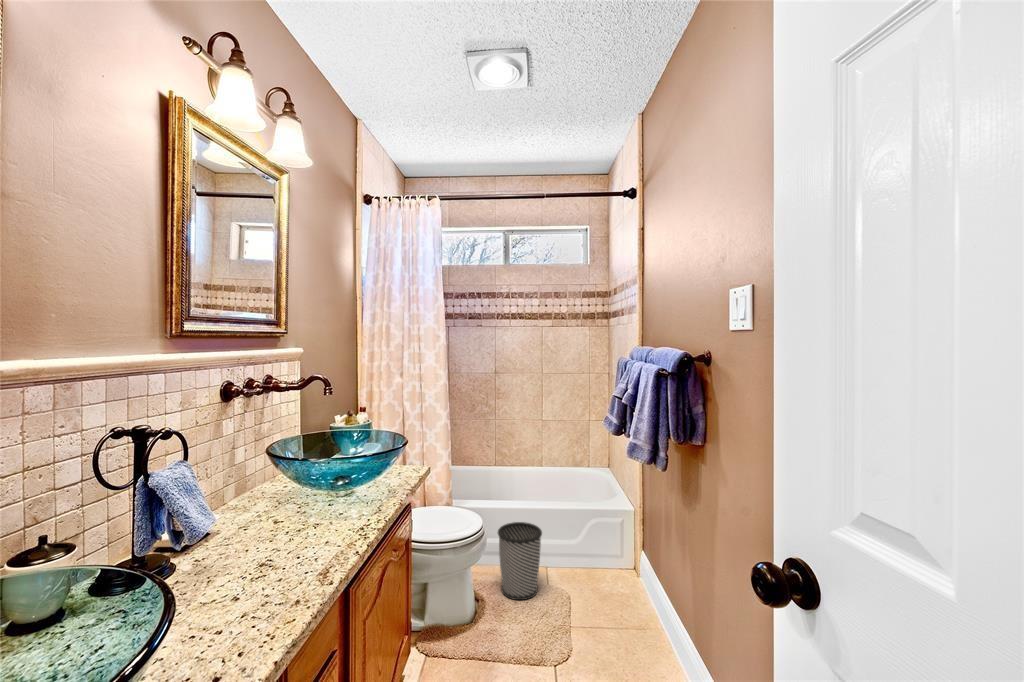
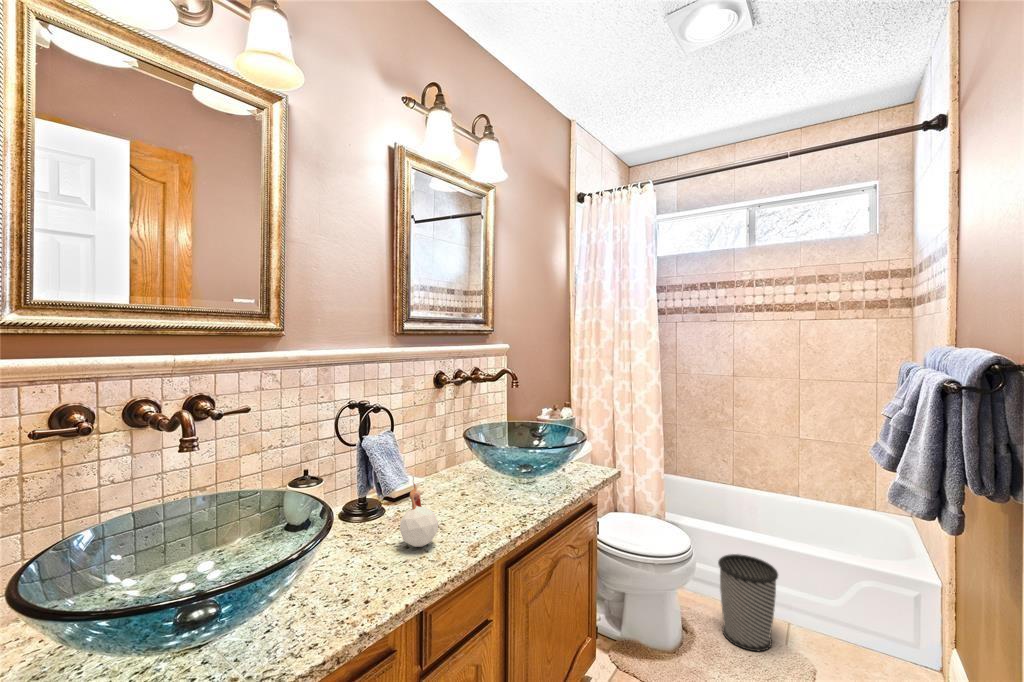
candle: none [227,509,279,593] -> present [400,476,438,547]

